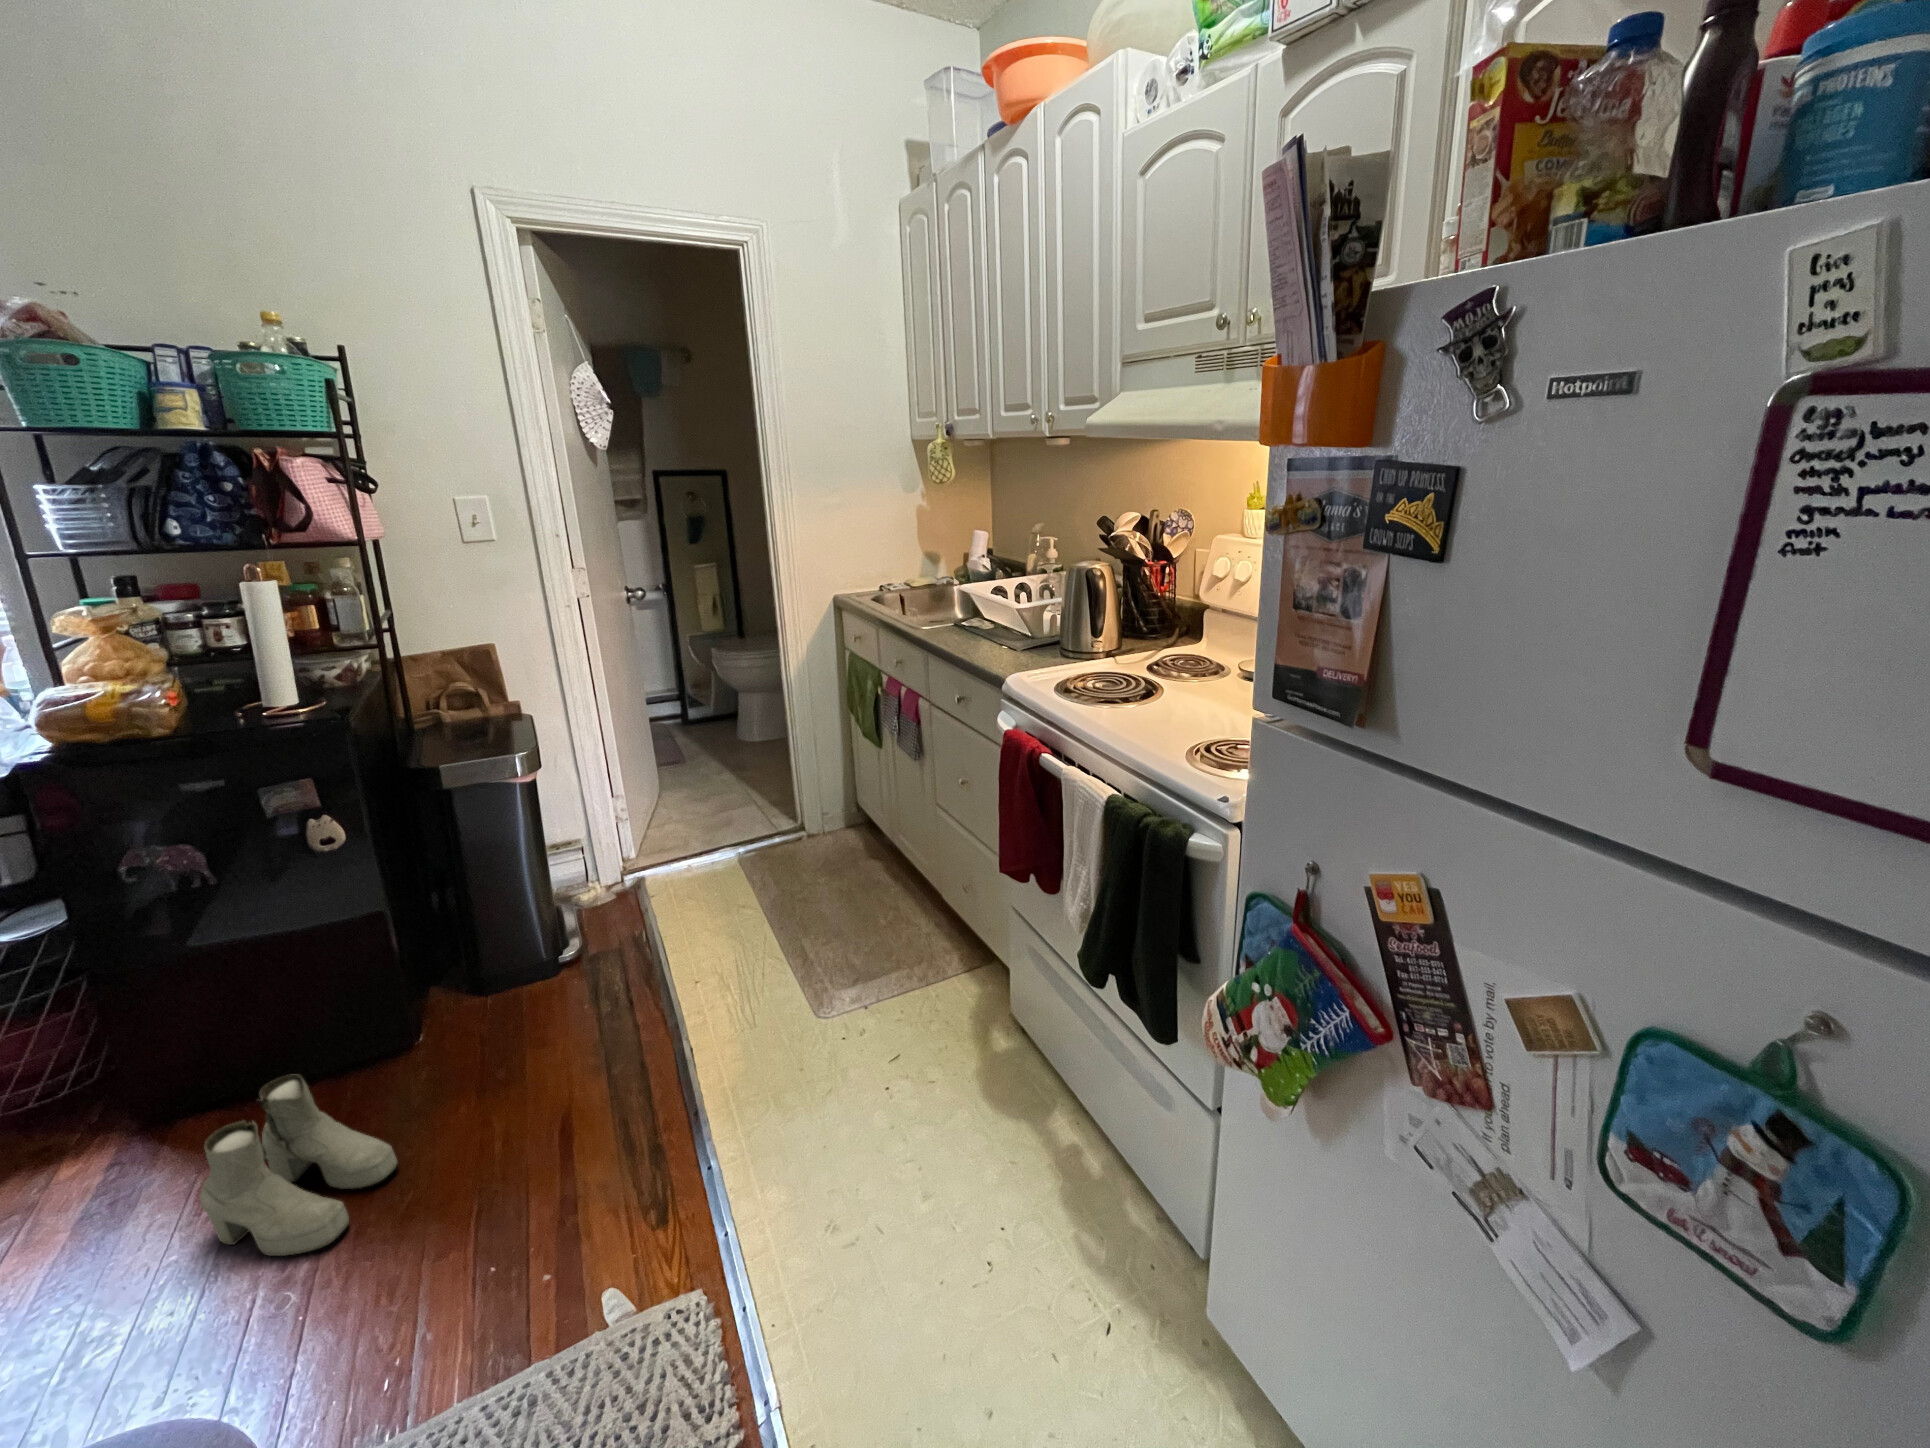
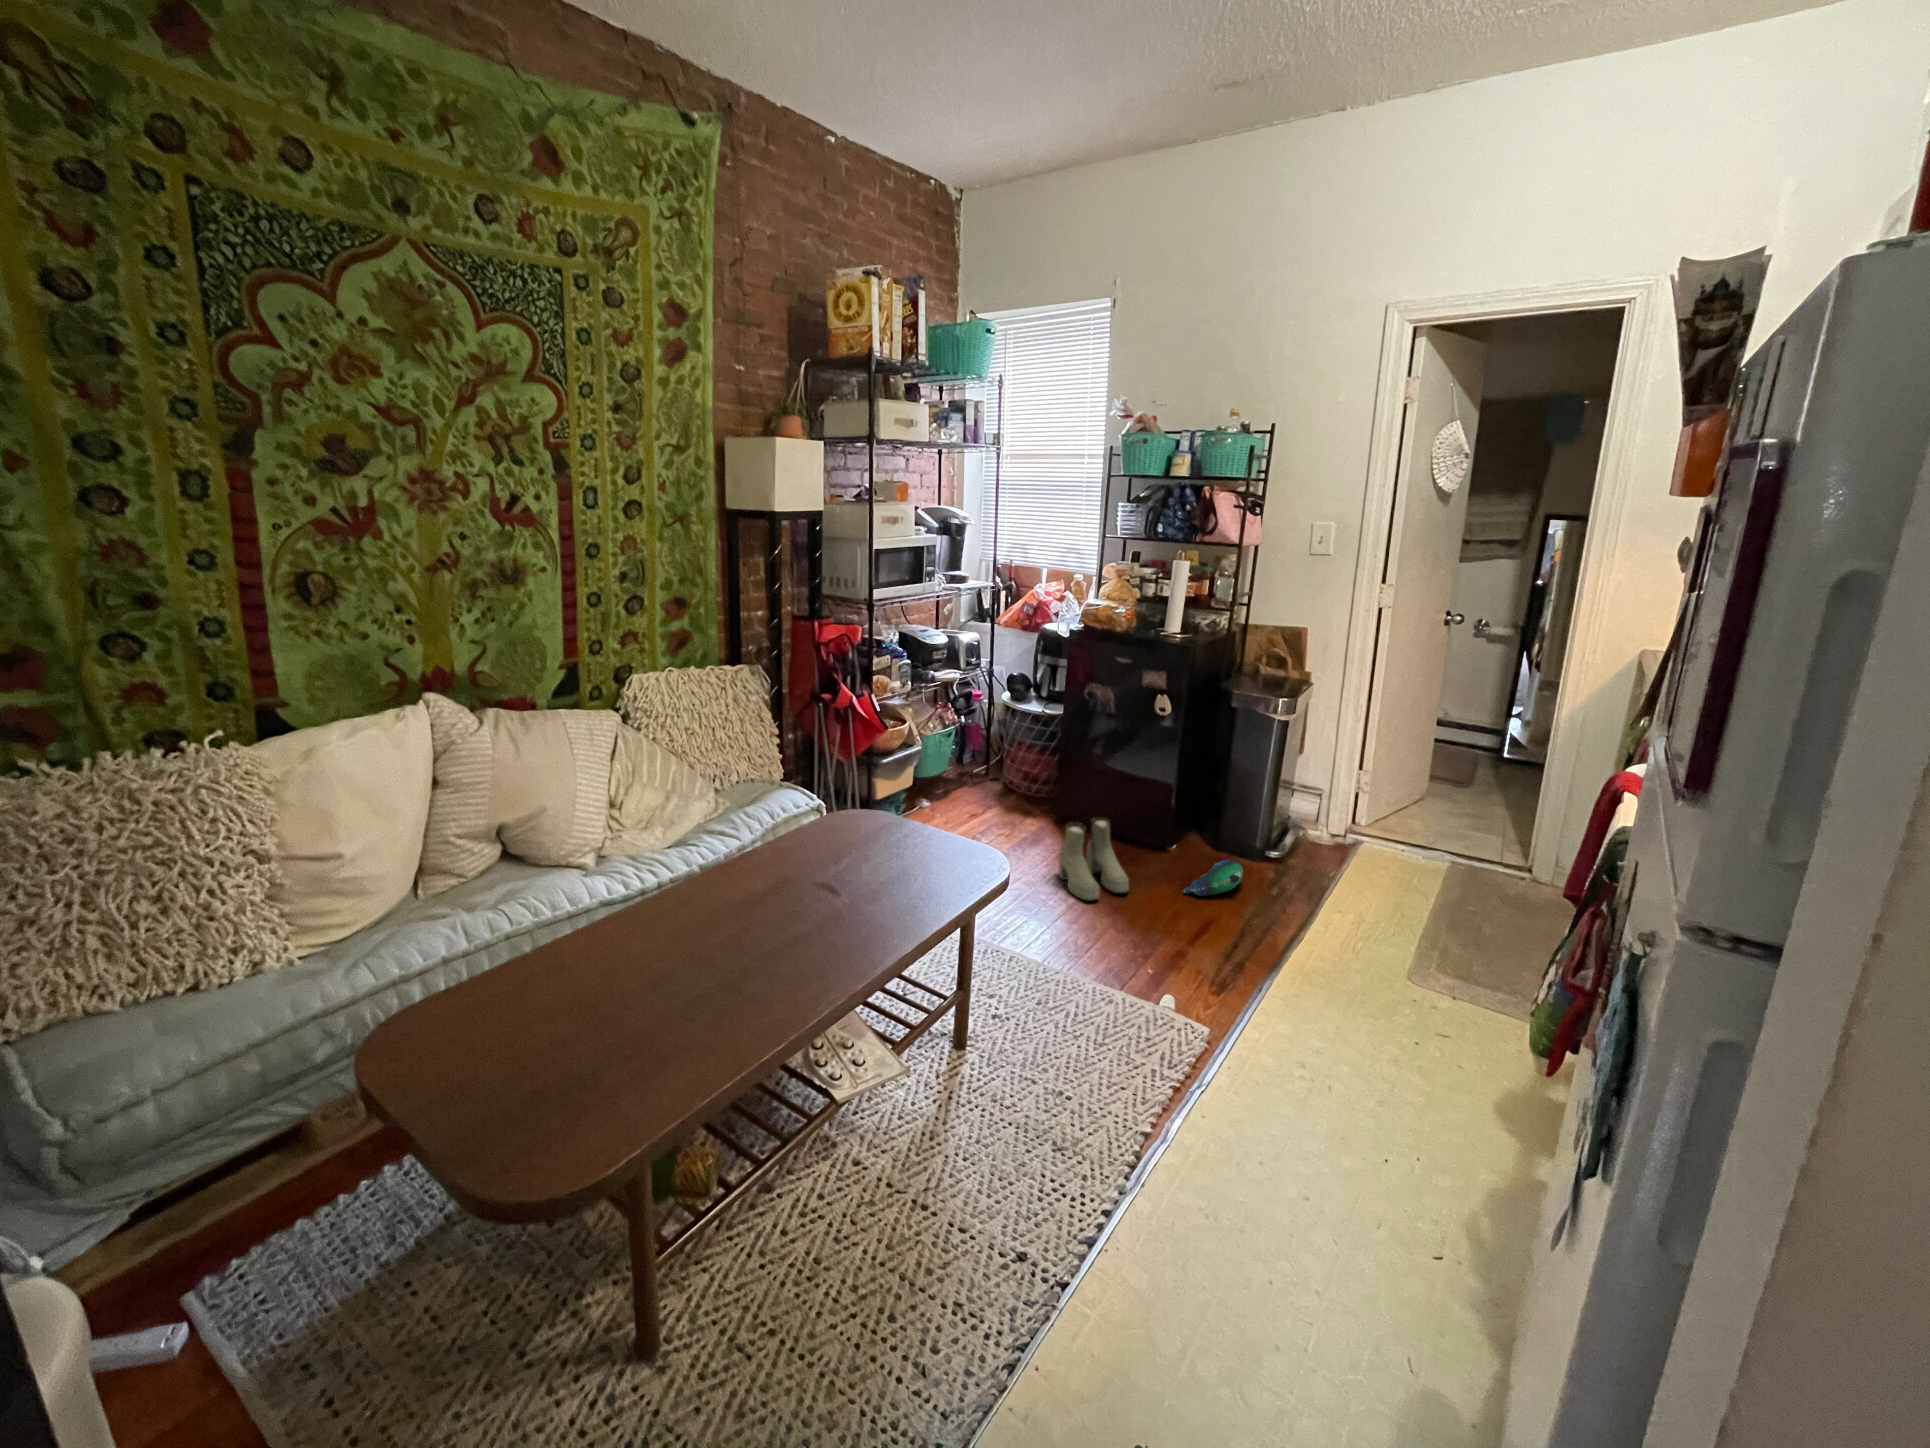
plush toy: none [489,997,568,1094] -> present [1183,859,1243,896]

